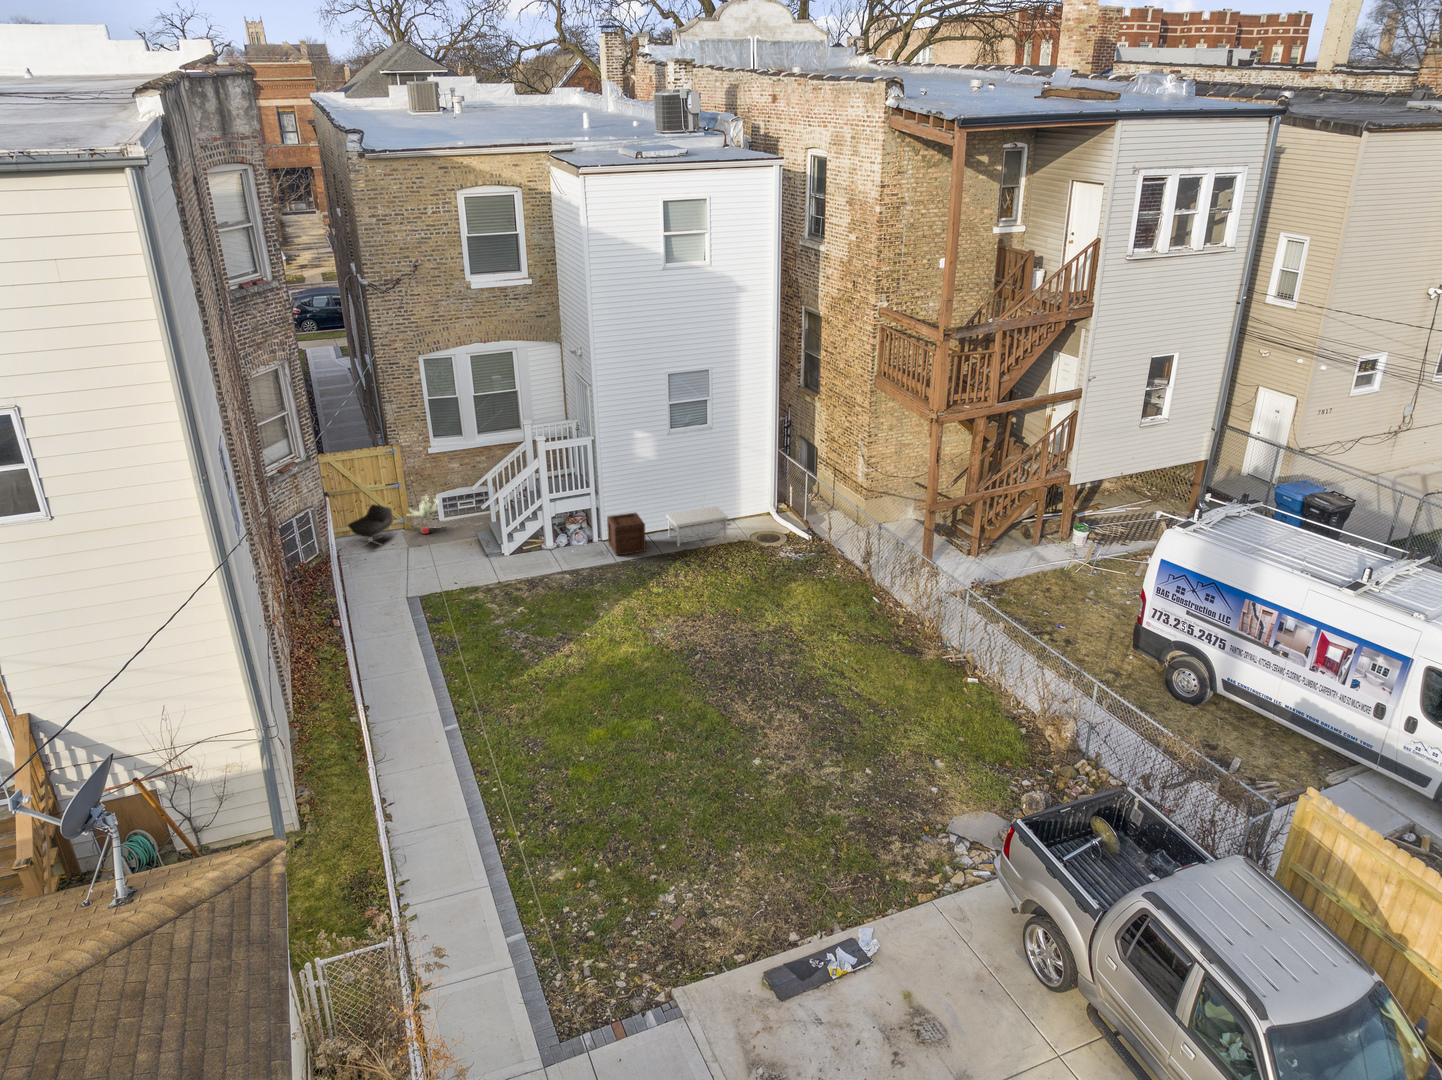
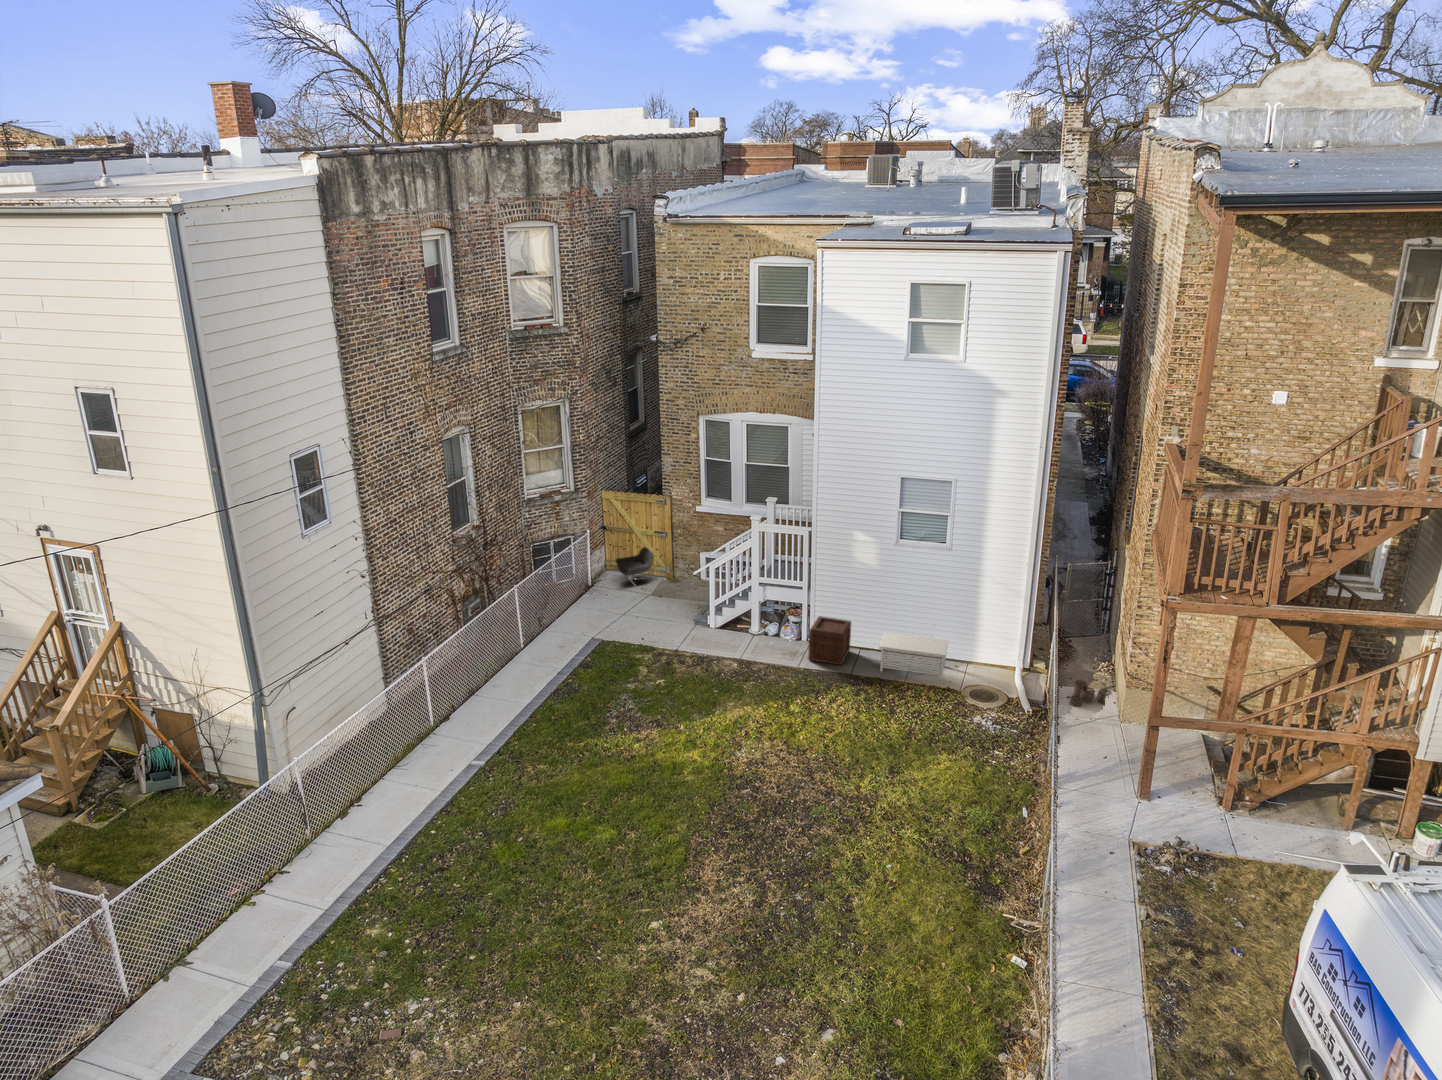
potted tree: present [408,496,438,534] -> none [664,549,695,587]
woven basket: none [816,506,845,528] -> present [1070,680,1112,707]

